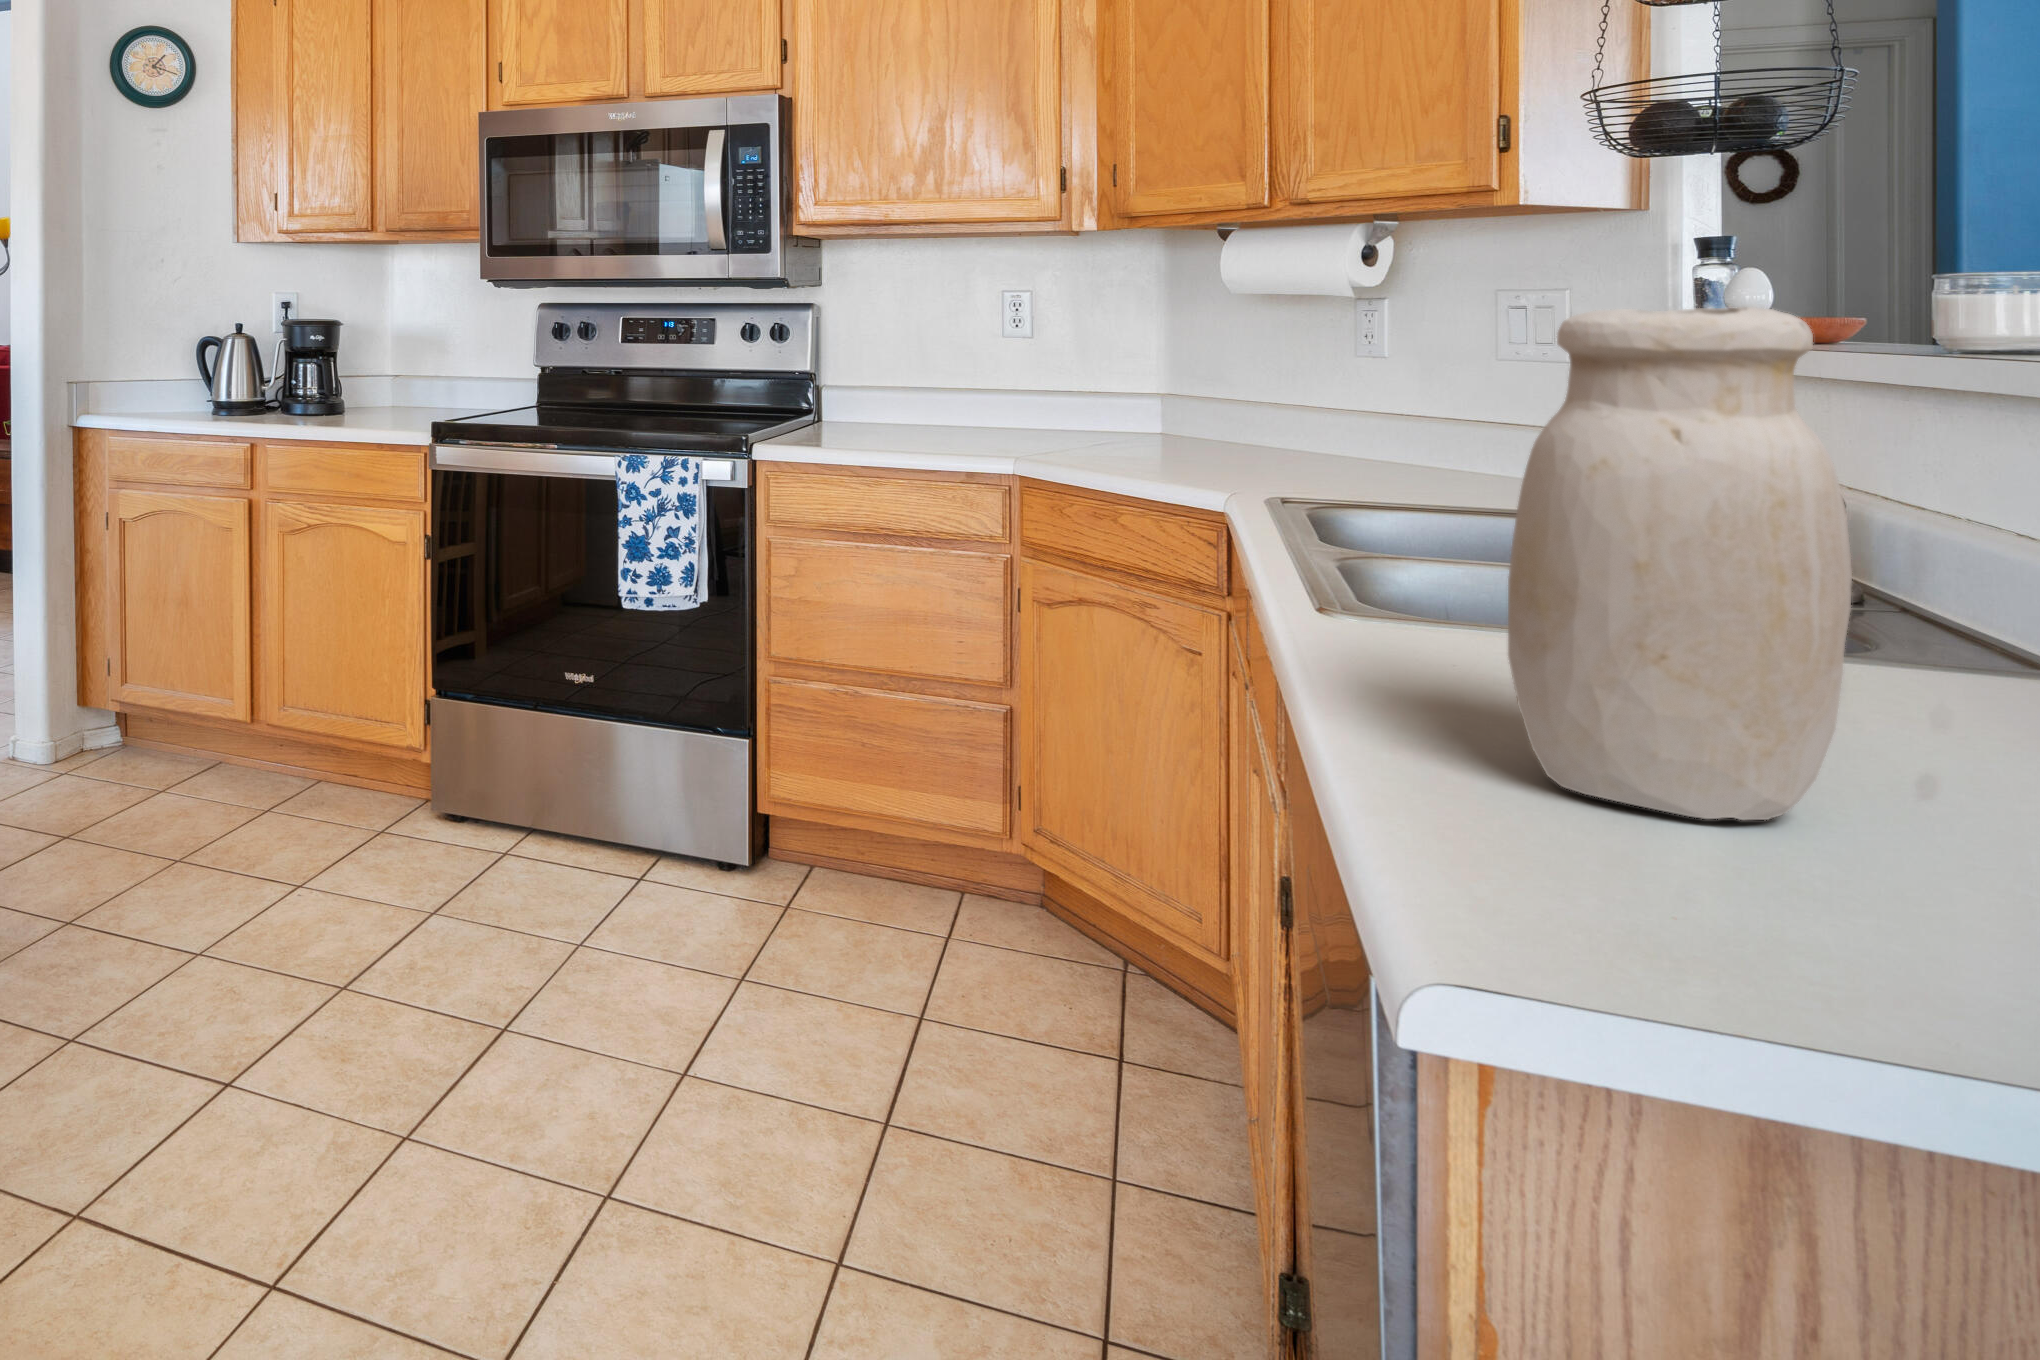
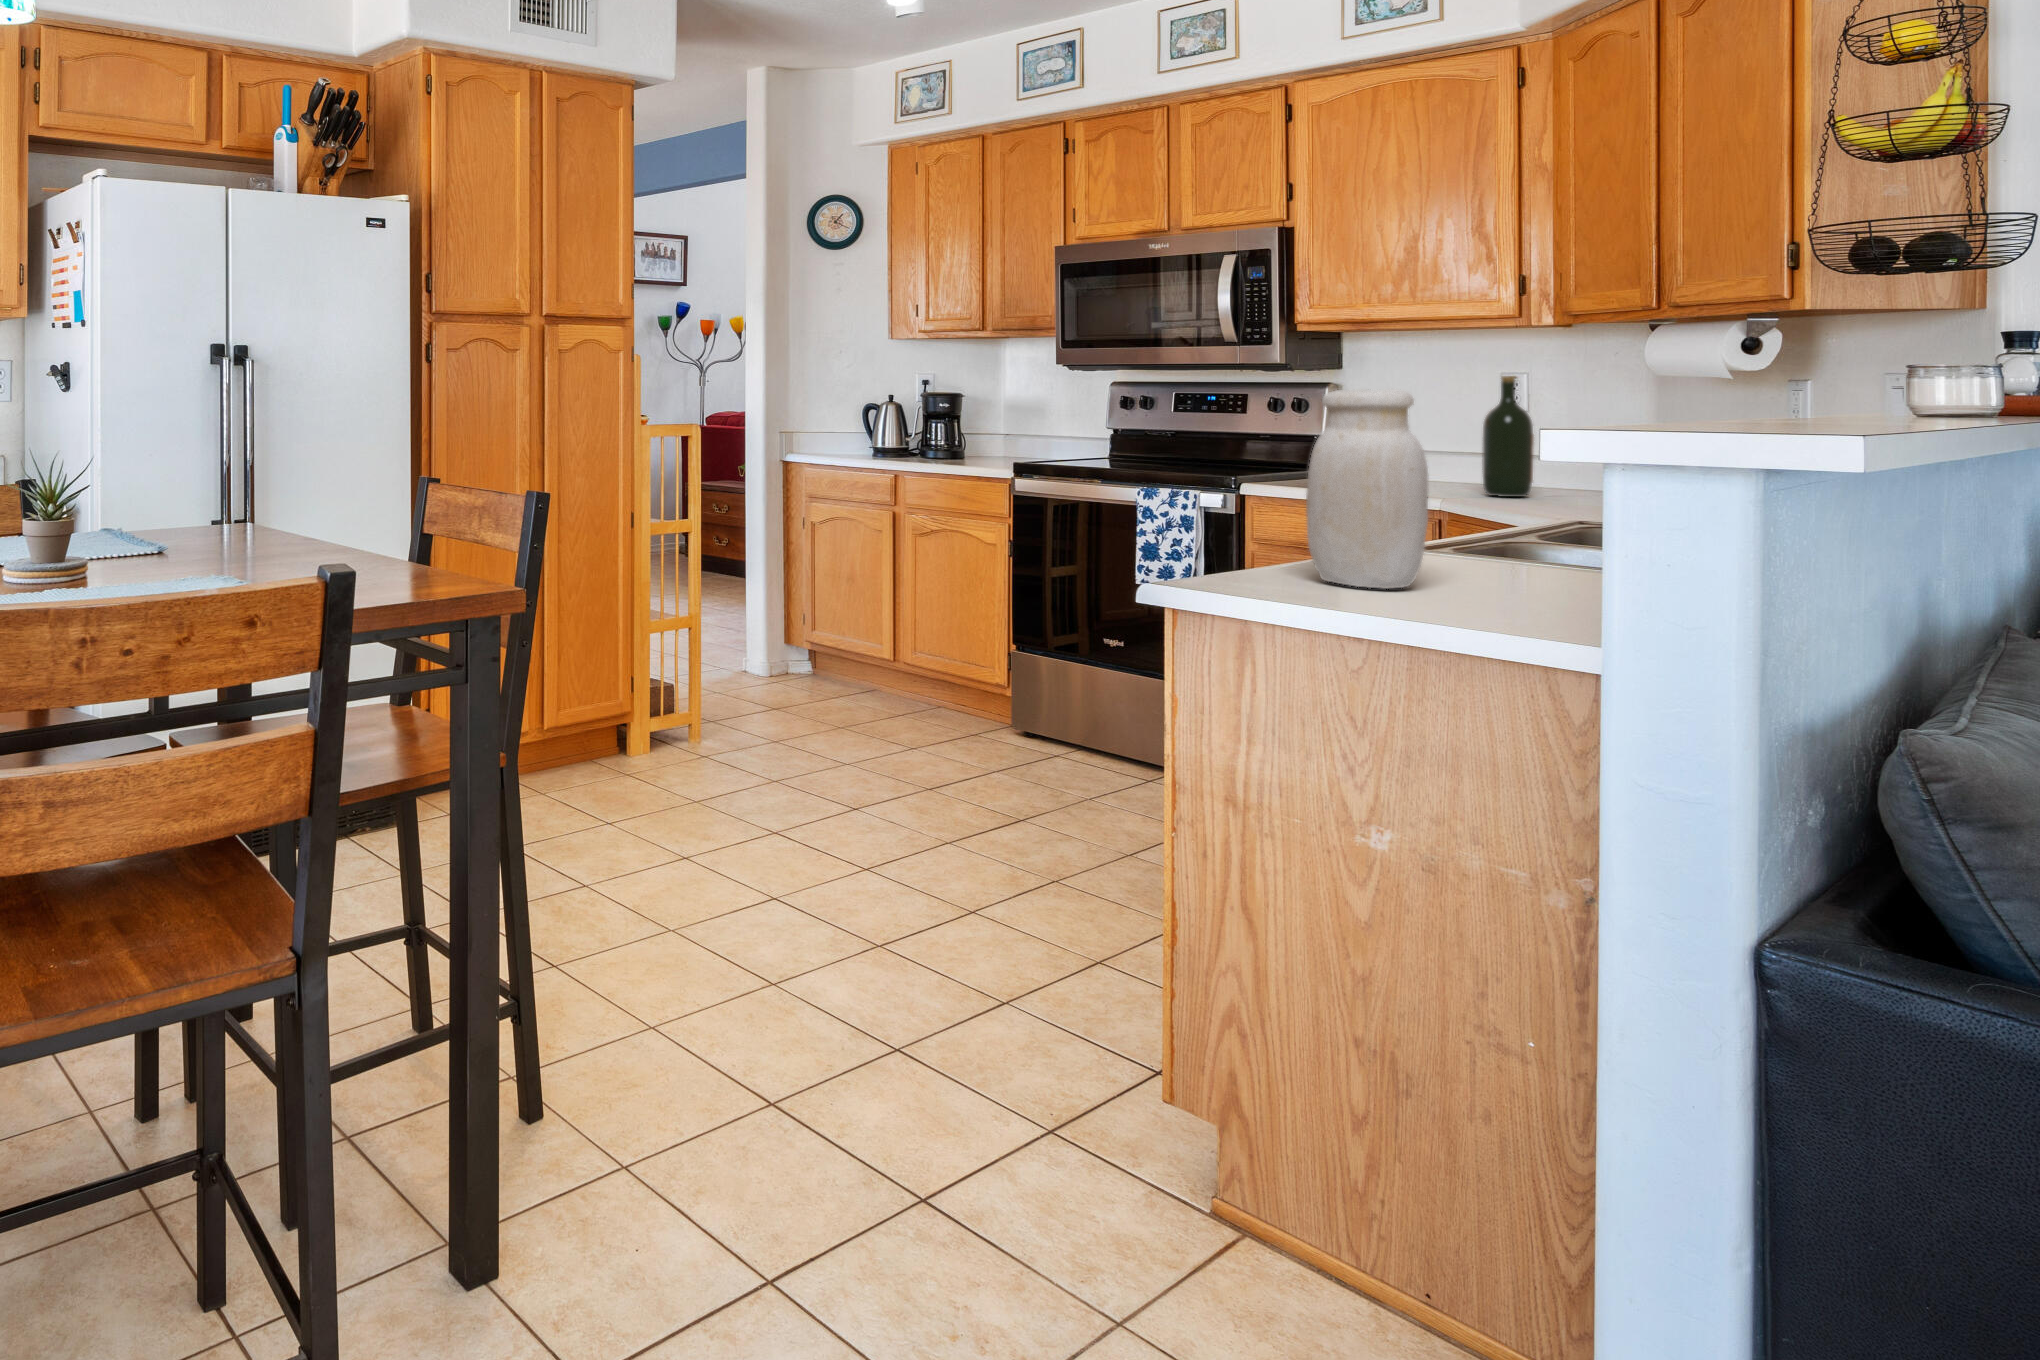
wine bottle: none [1062,298,1119,458] -> present [1482,376,1534,497]

